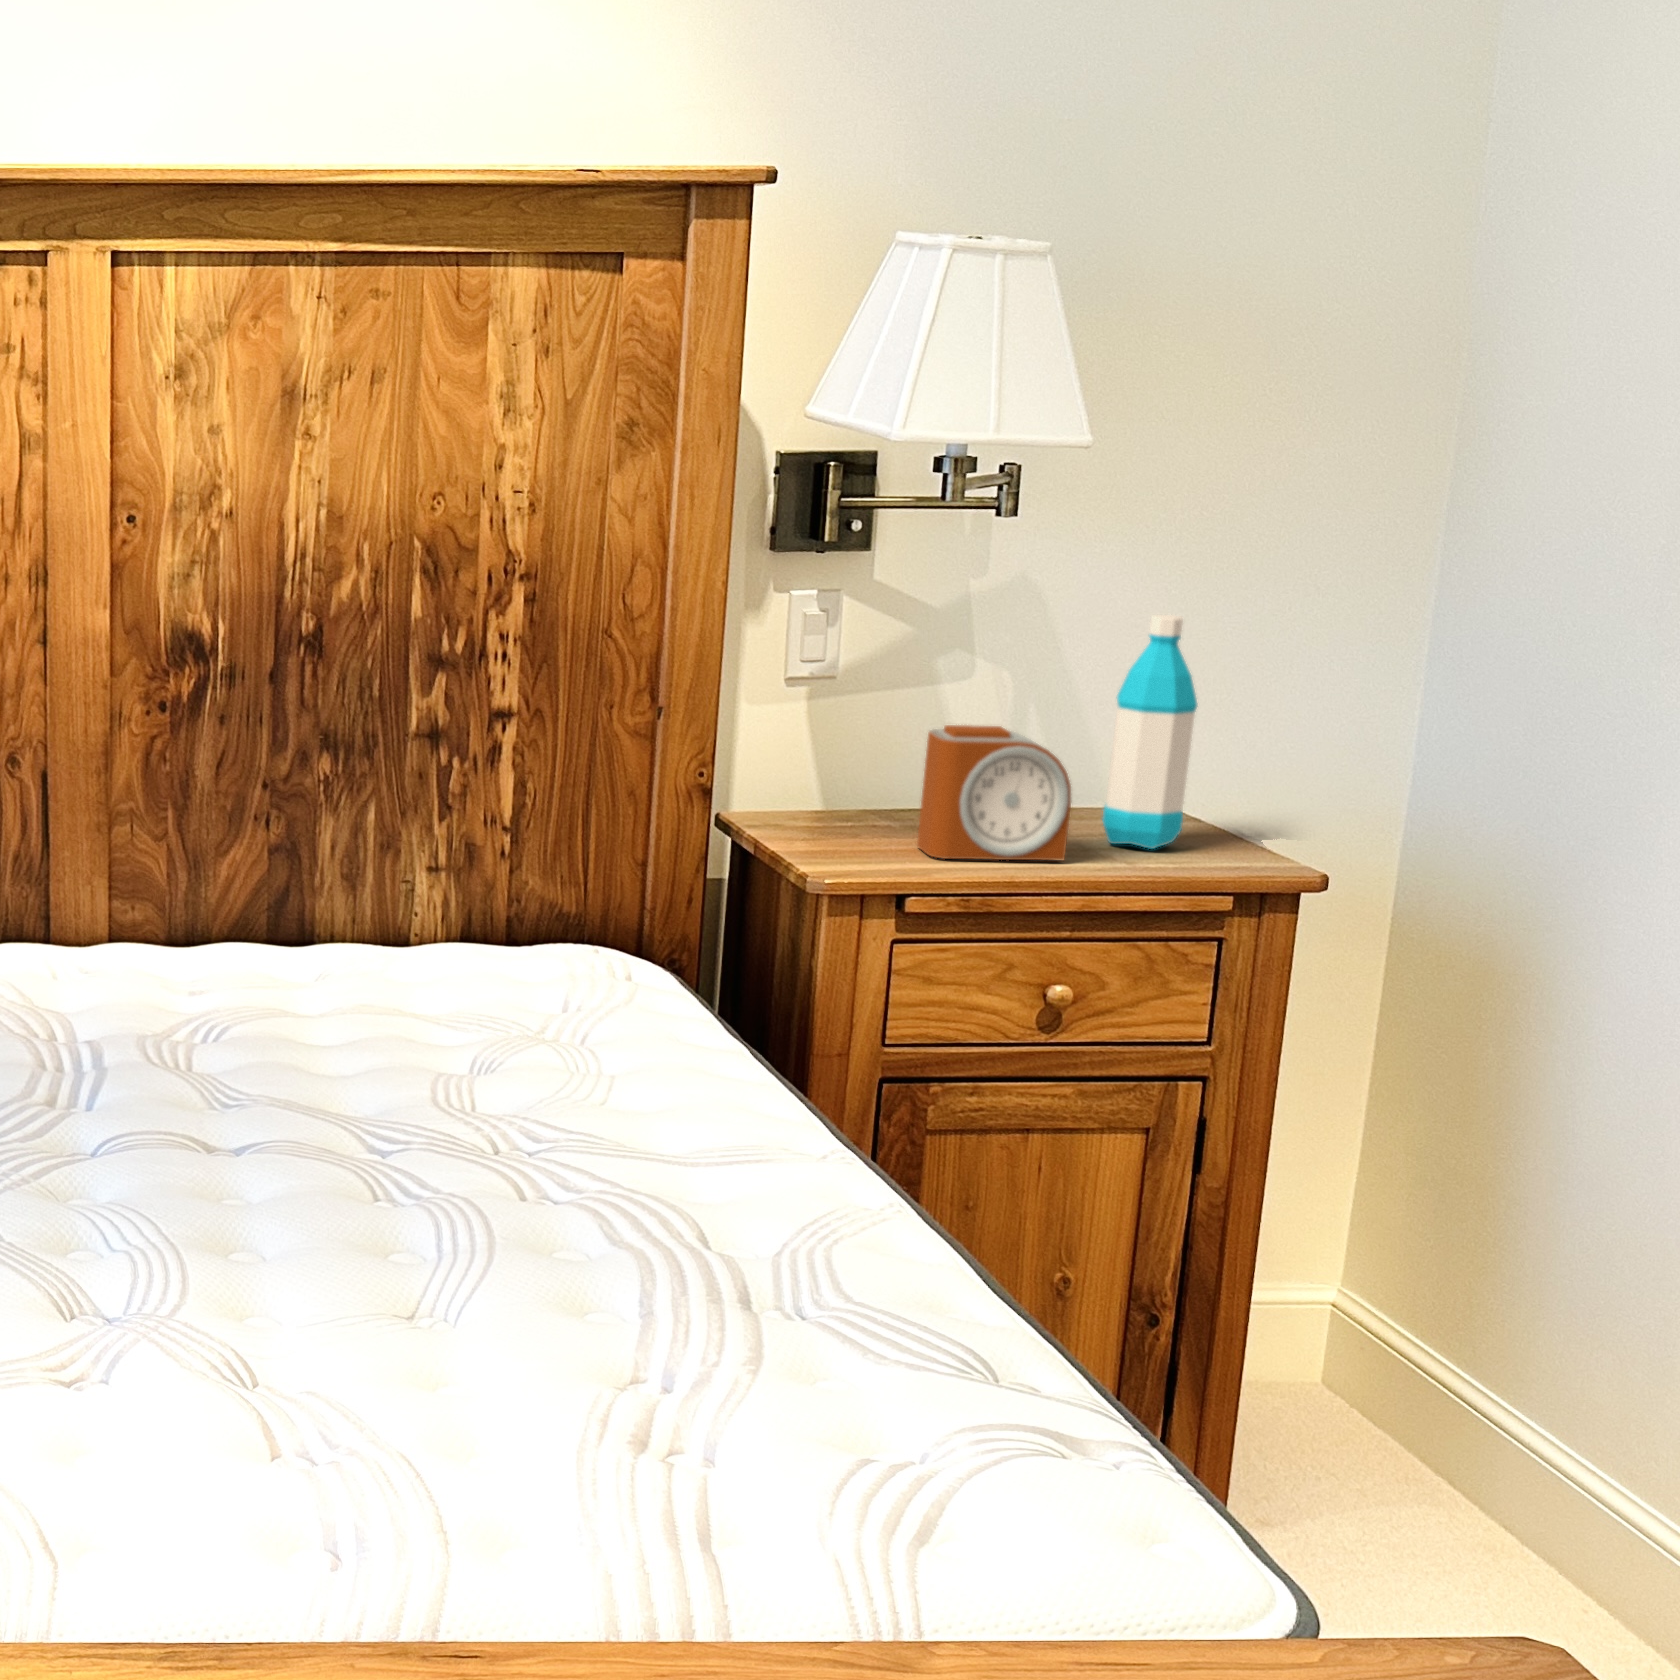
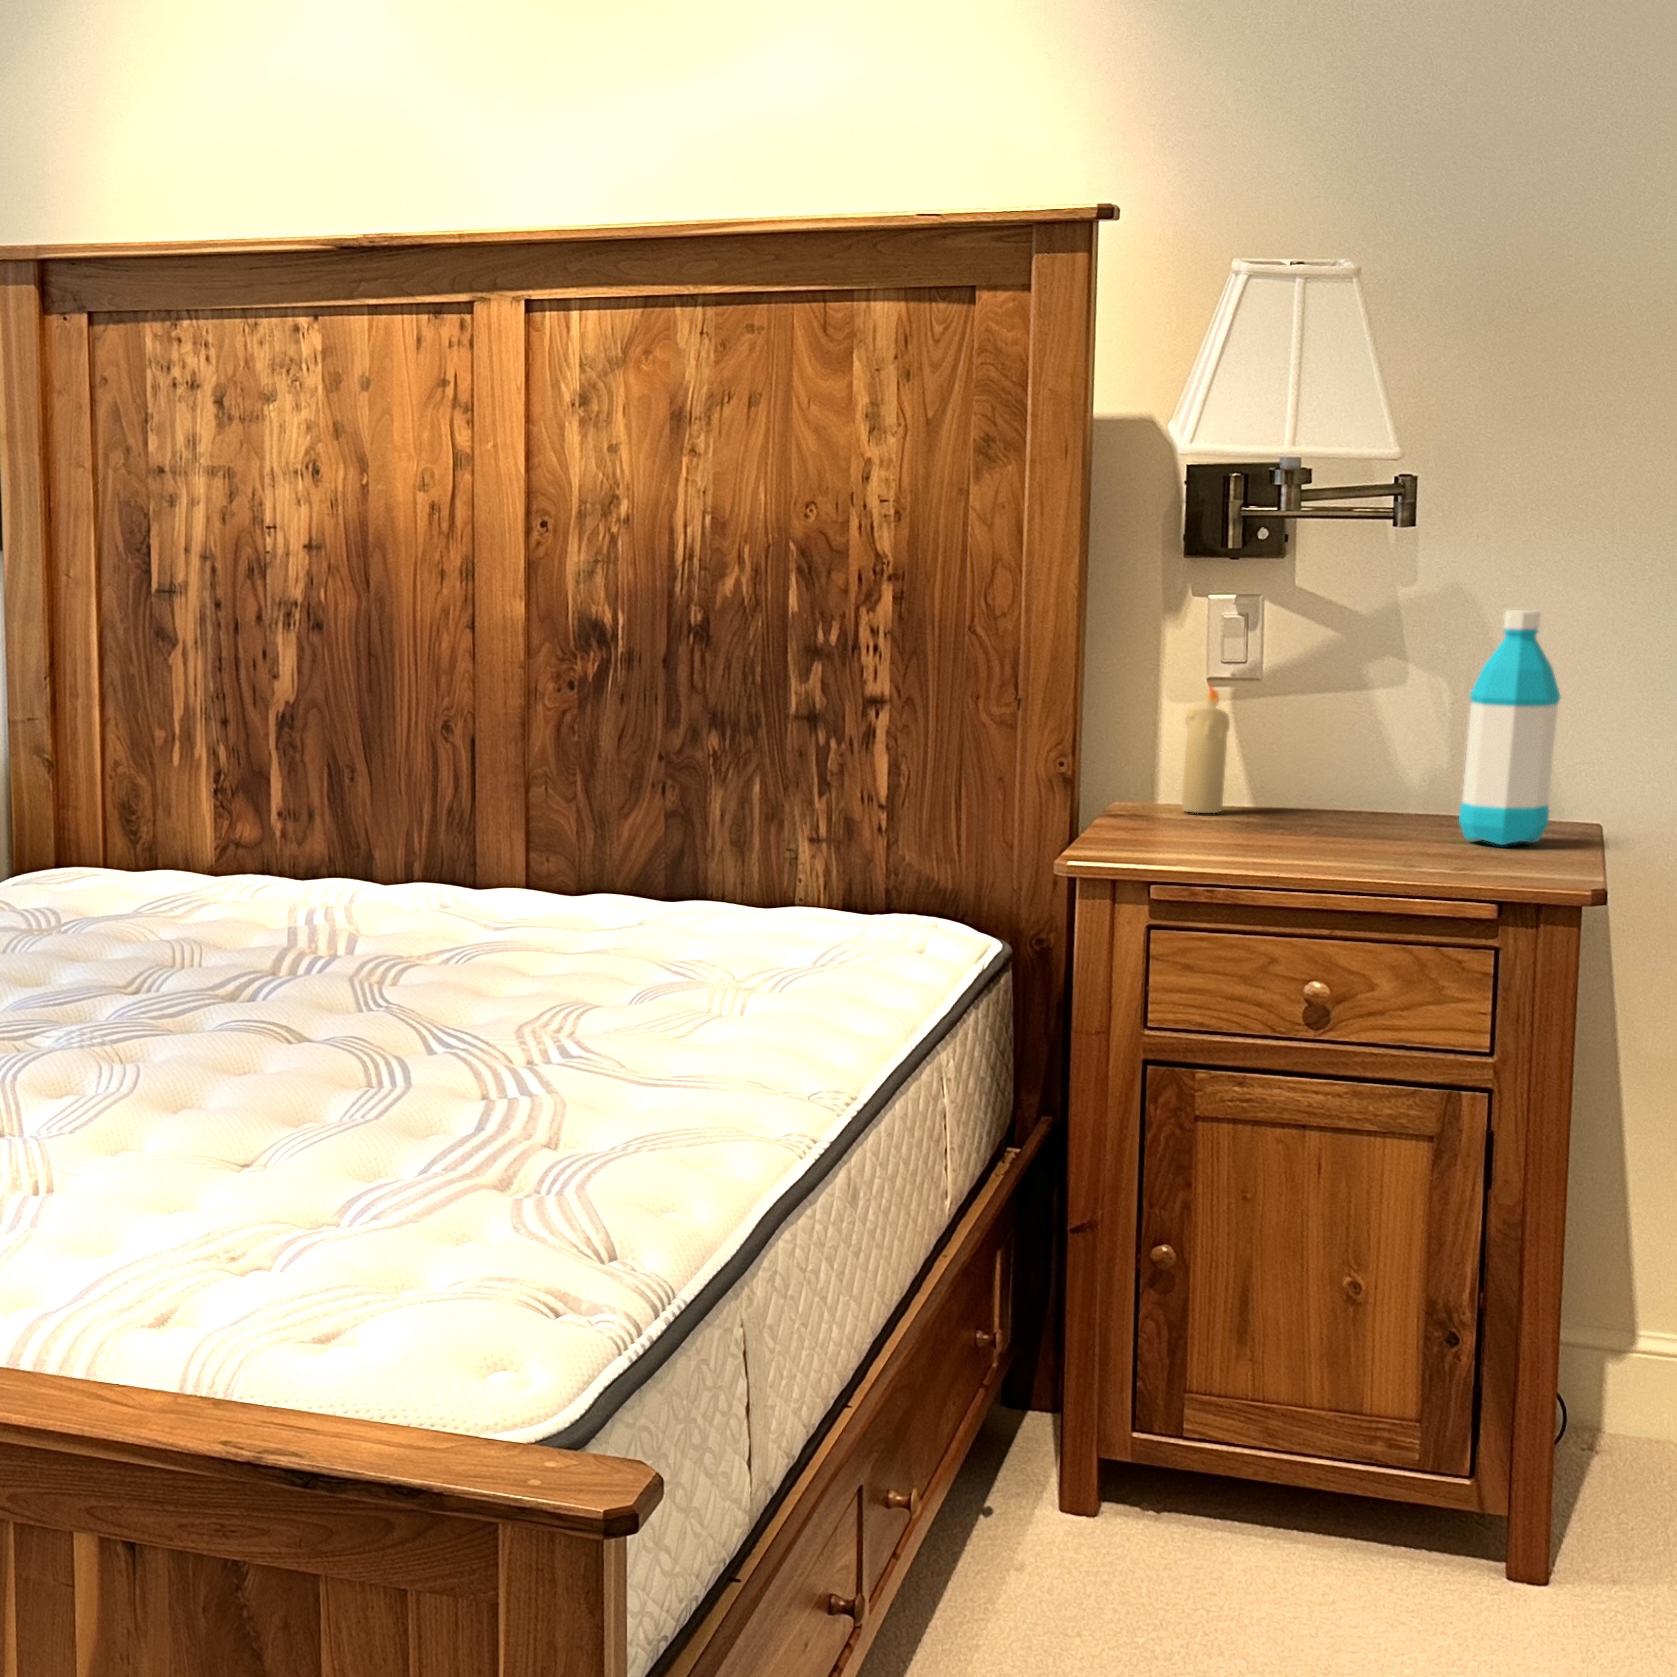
candle: none [793,684,843,820] -> present [1182,685,1230,813]
alarm clock: present [917,725,1071,860] -> none [1238,713,1391,847]

